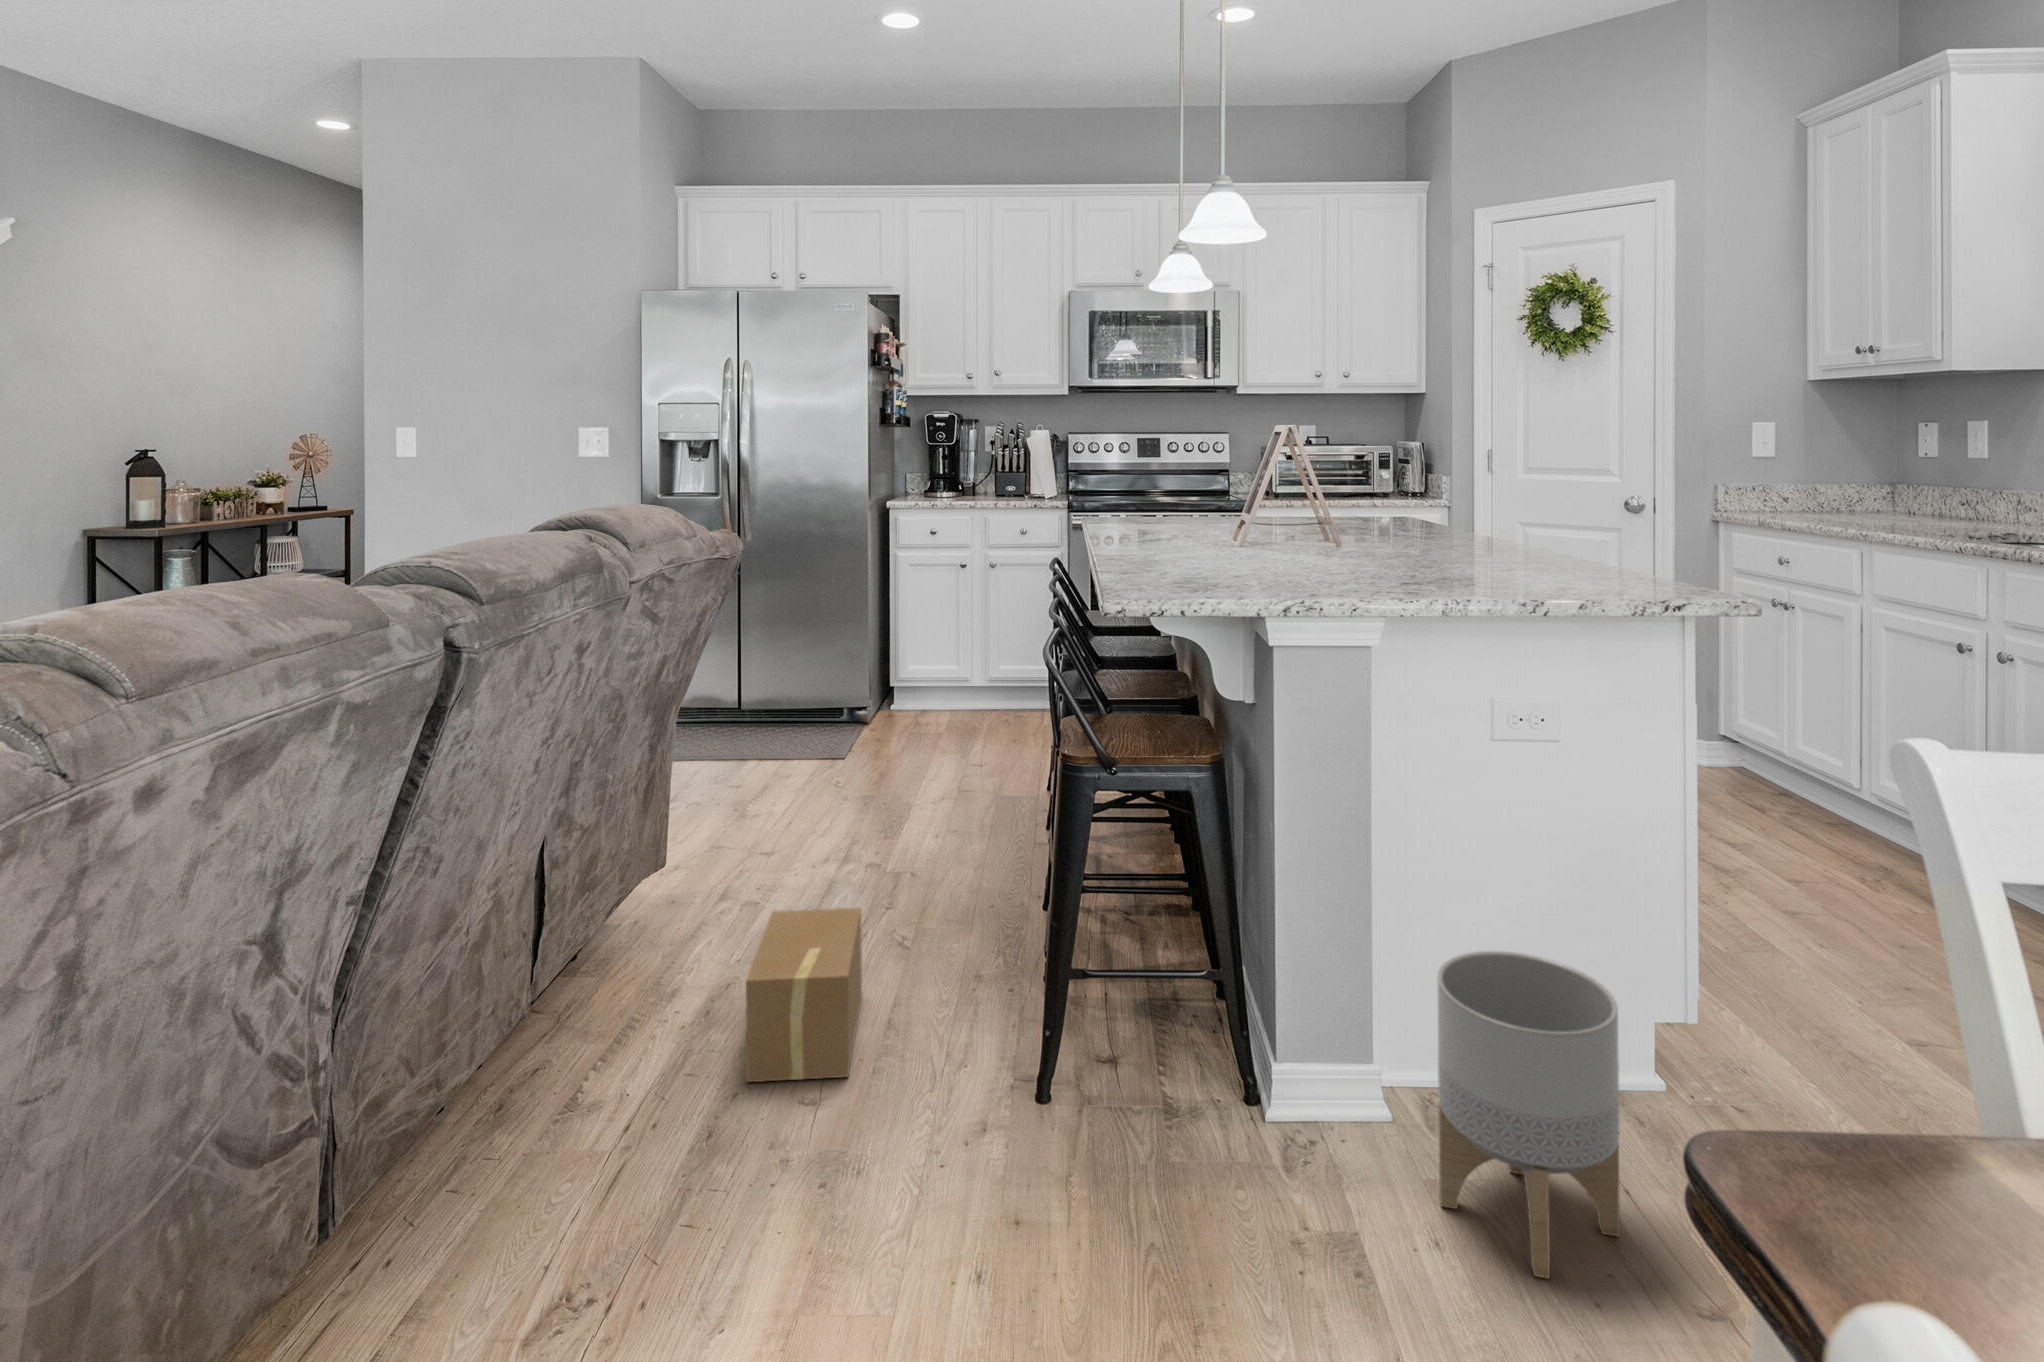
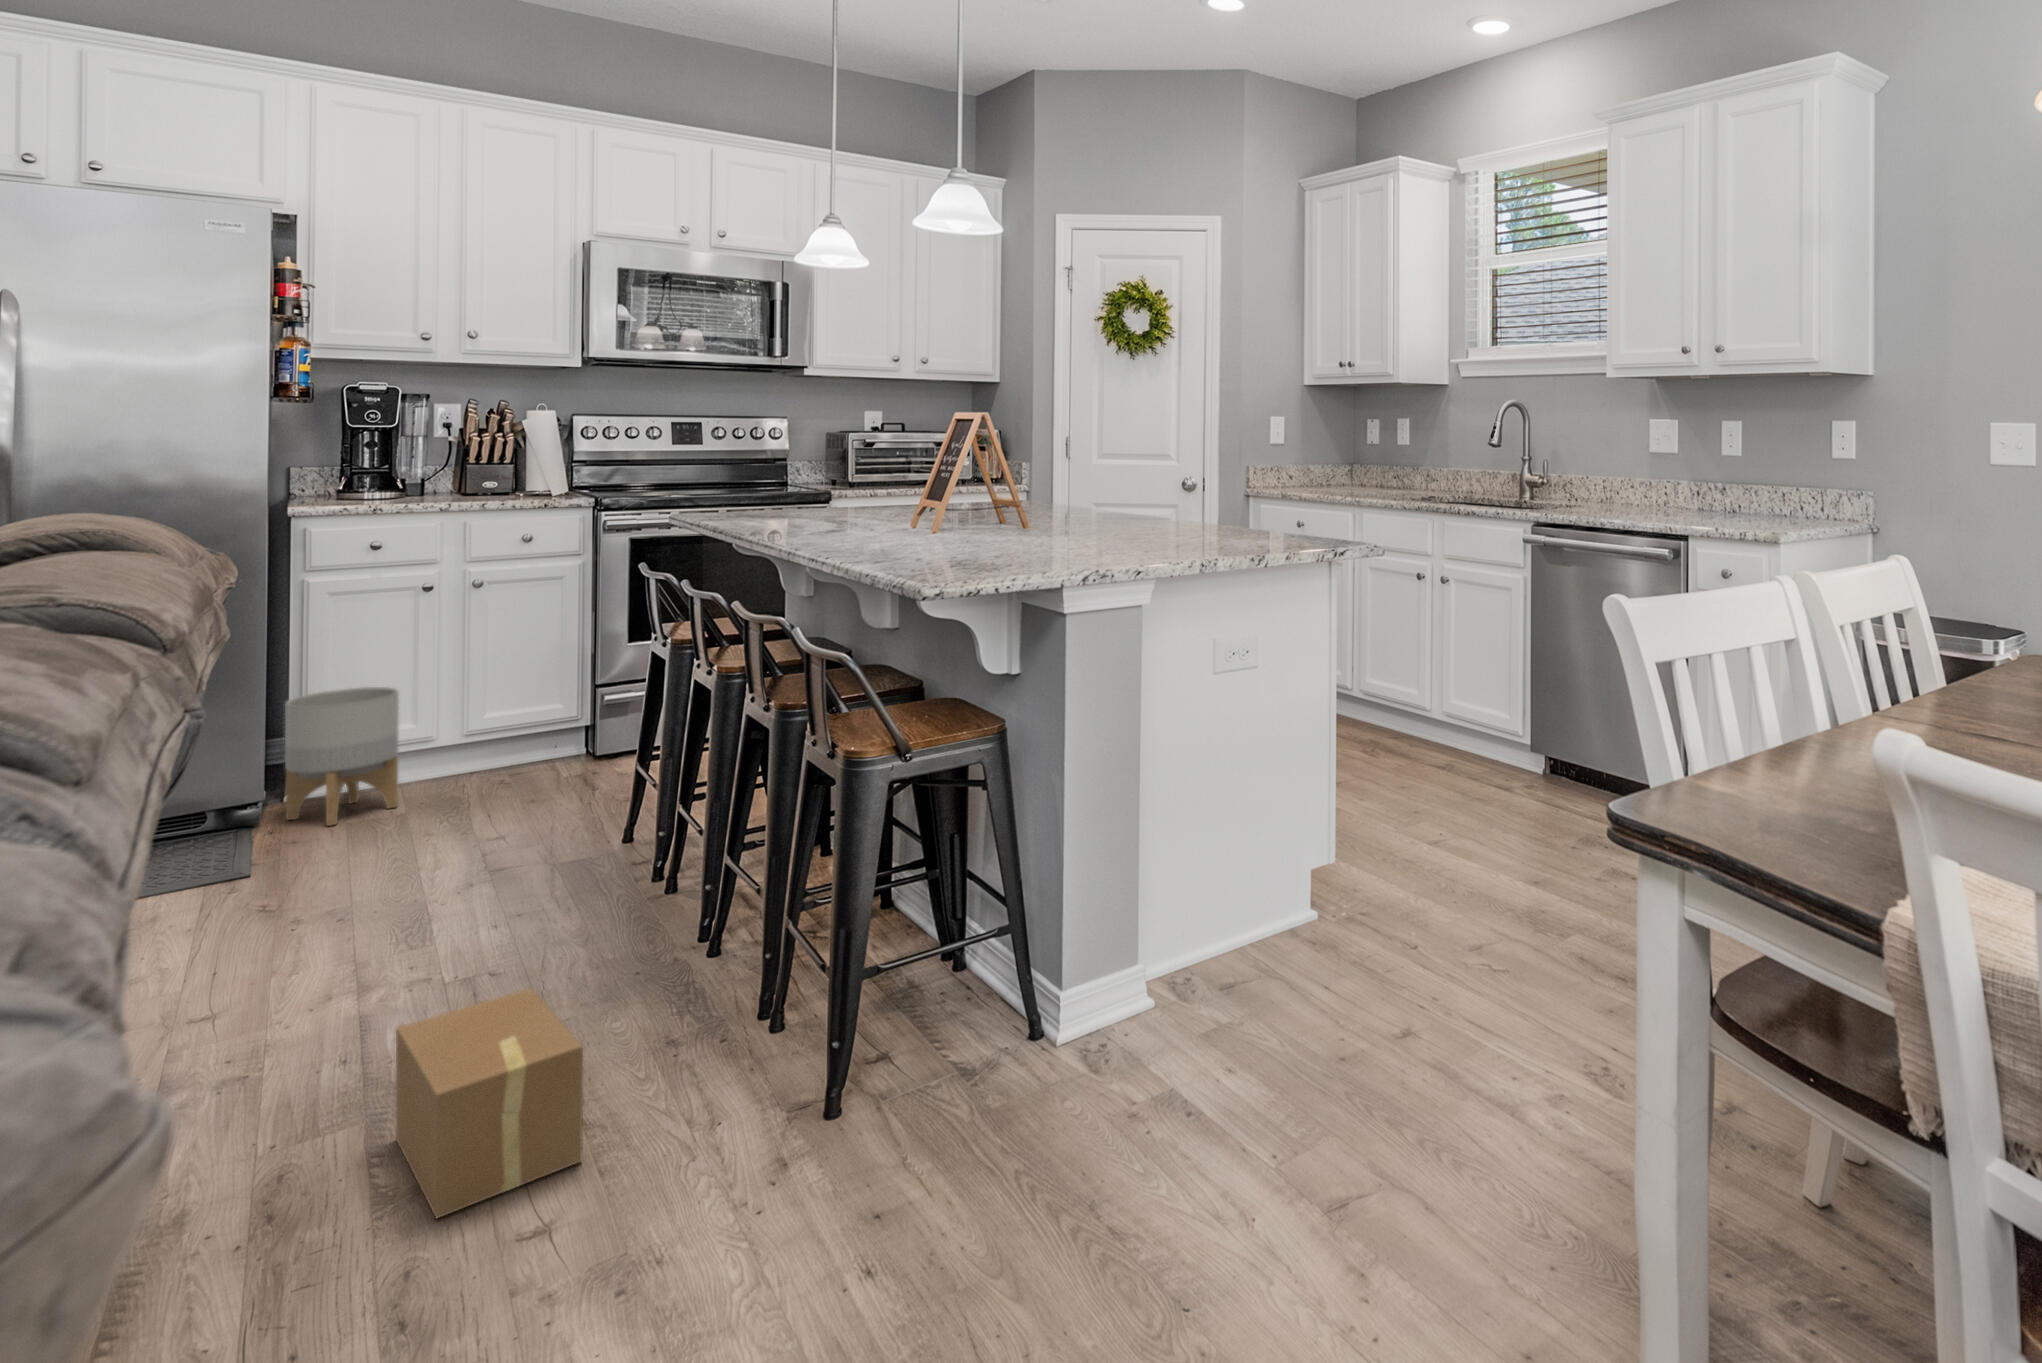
planter: present [1437,951,1620,1279] -> present [285,687,399,826]

